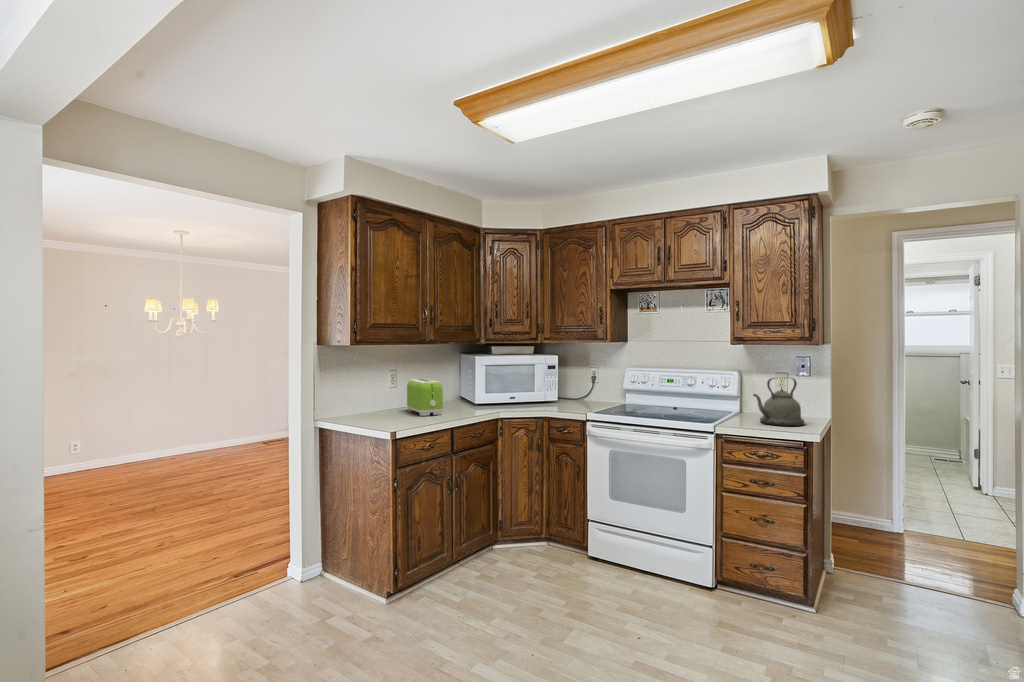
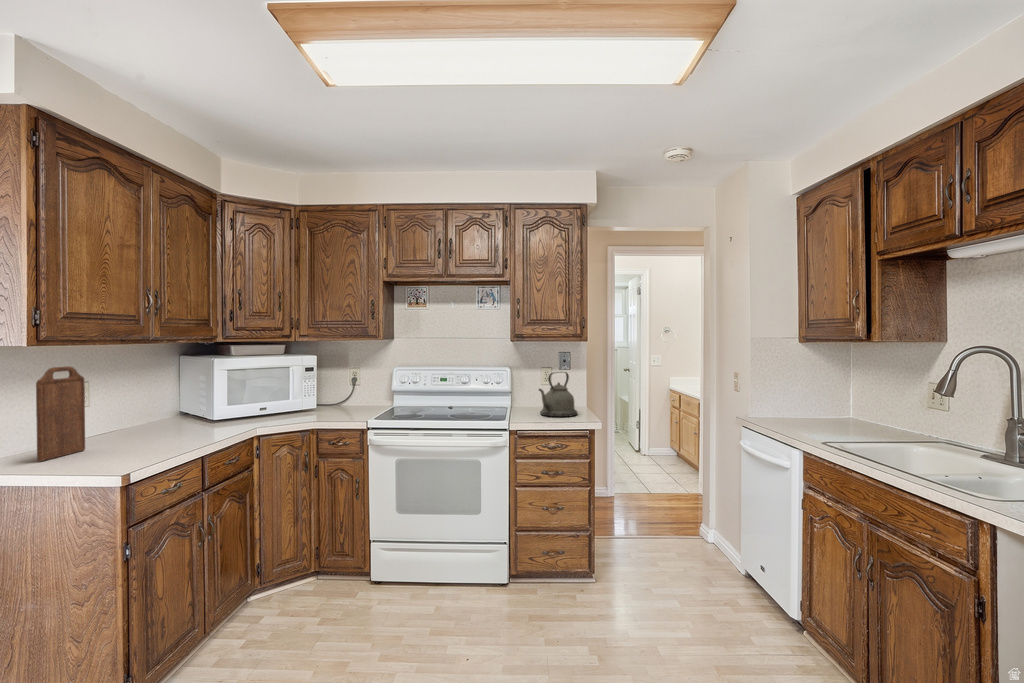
cutting board: none [358,359,388,420] -> present [36,366,85,461]
toaster: present [407,379,443,416] -> none [110,392,177,444]

